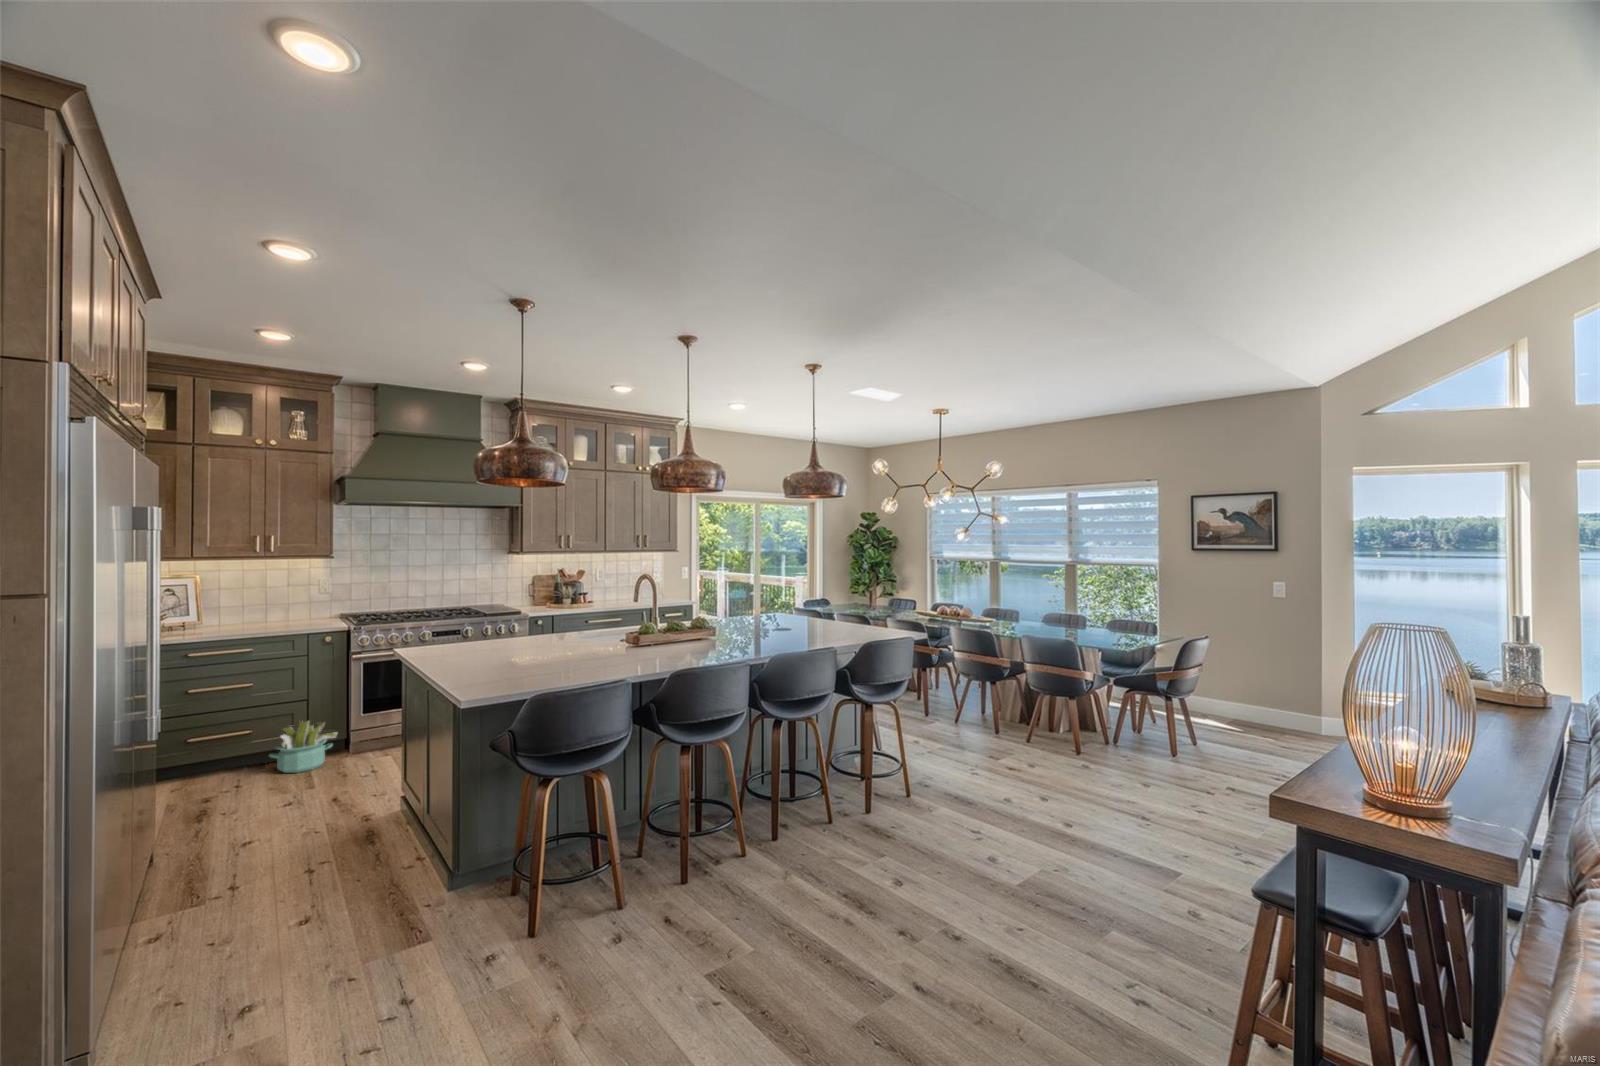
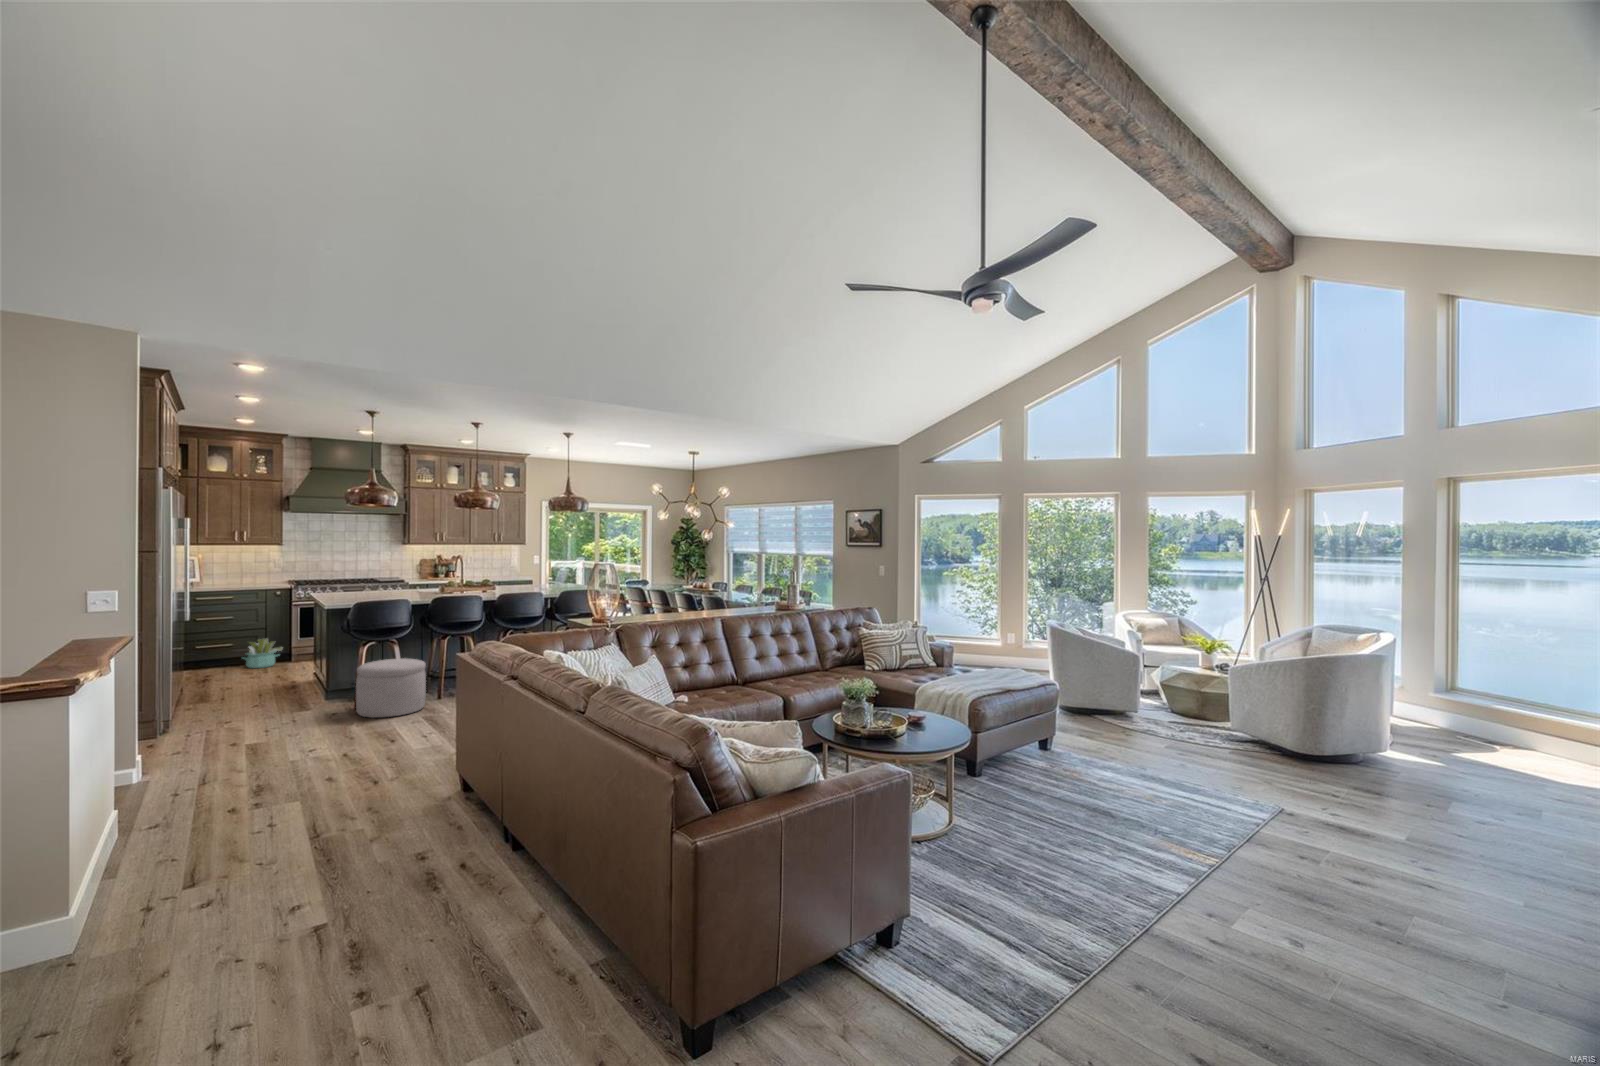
ottoman: none [534,801,671,966] -> present [356,658,426,718]

